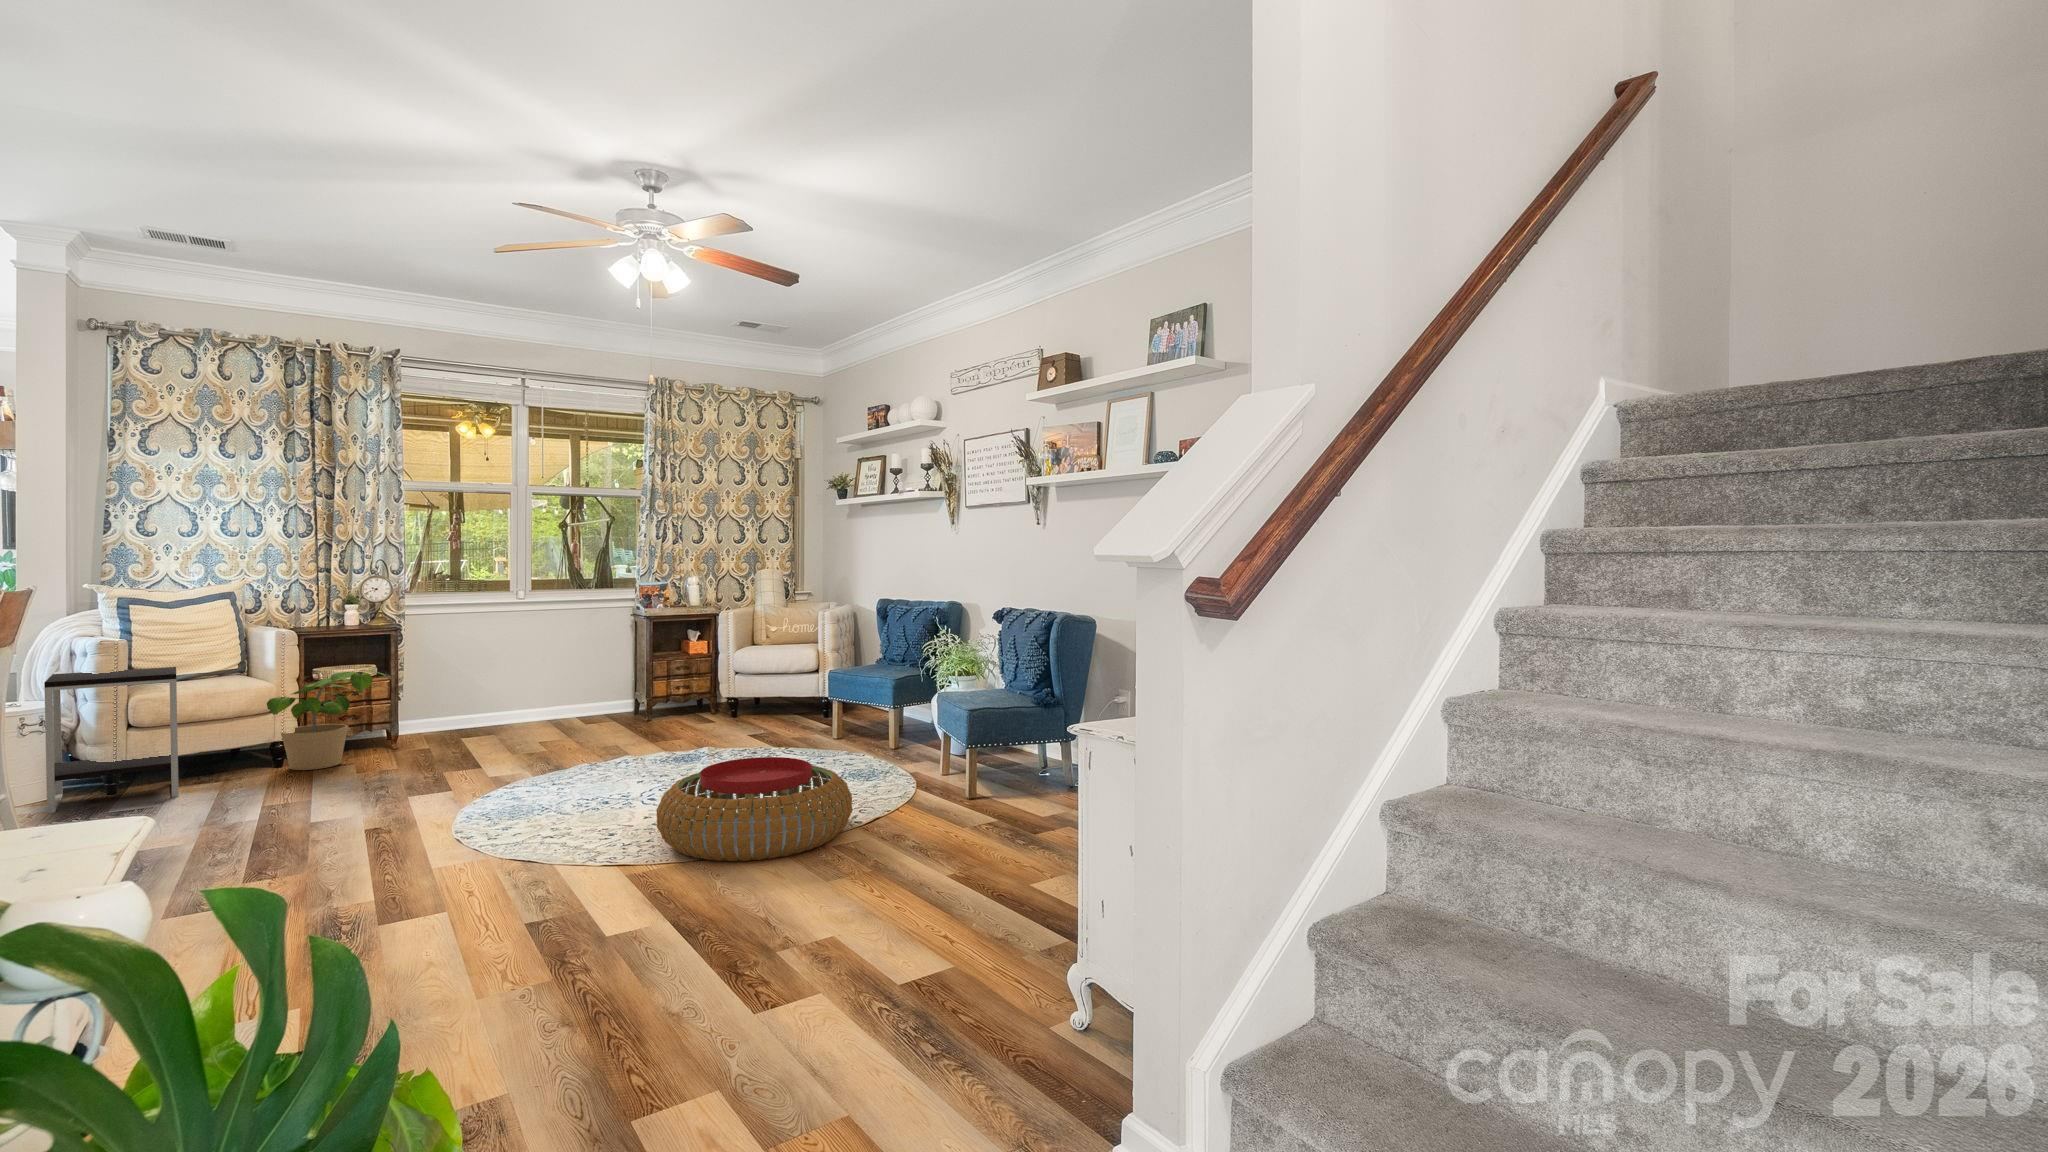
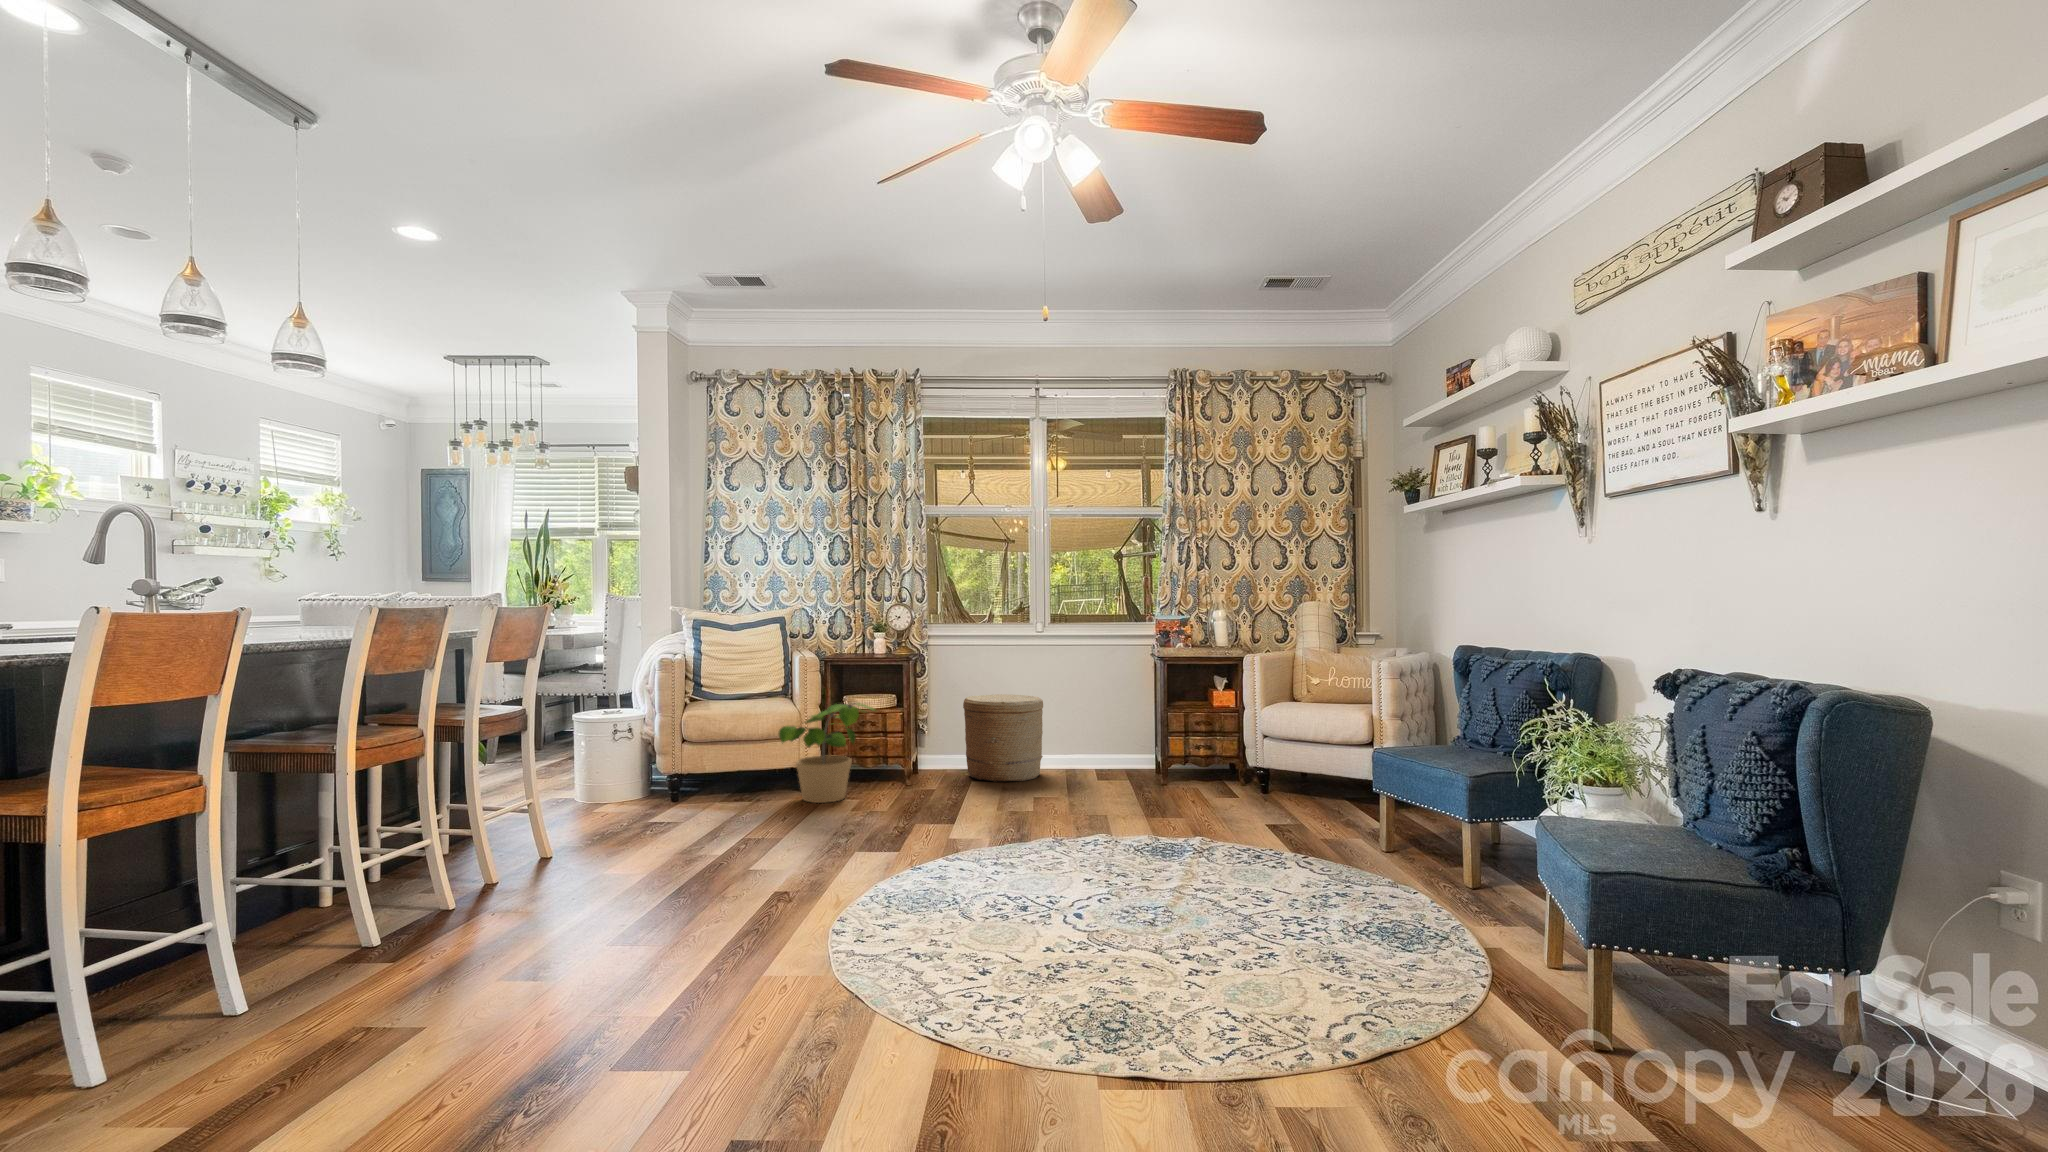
woven basket: none [453,656,536,735] -> present [963,694,1043,782]
side table: present [44,667,179,813] -> none [610,689,719,819]
pouf: present [656,757,852,861] -> none [1021,892,1336,1097]

